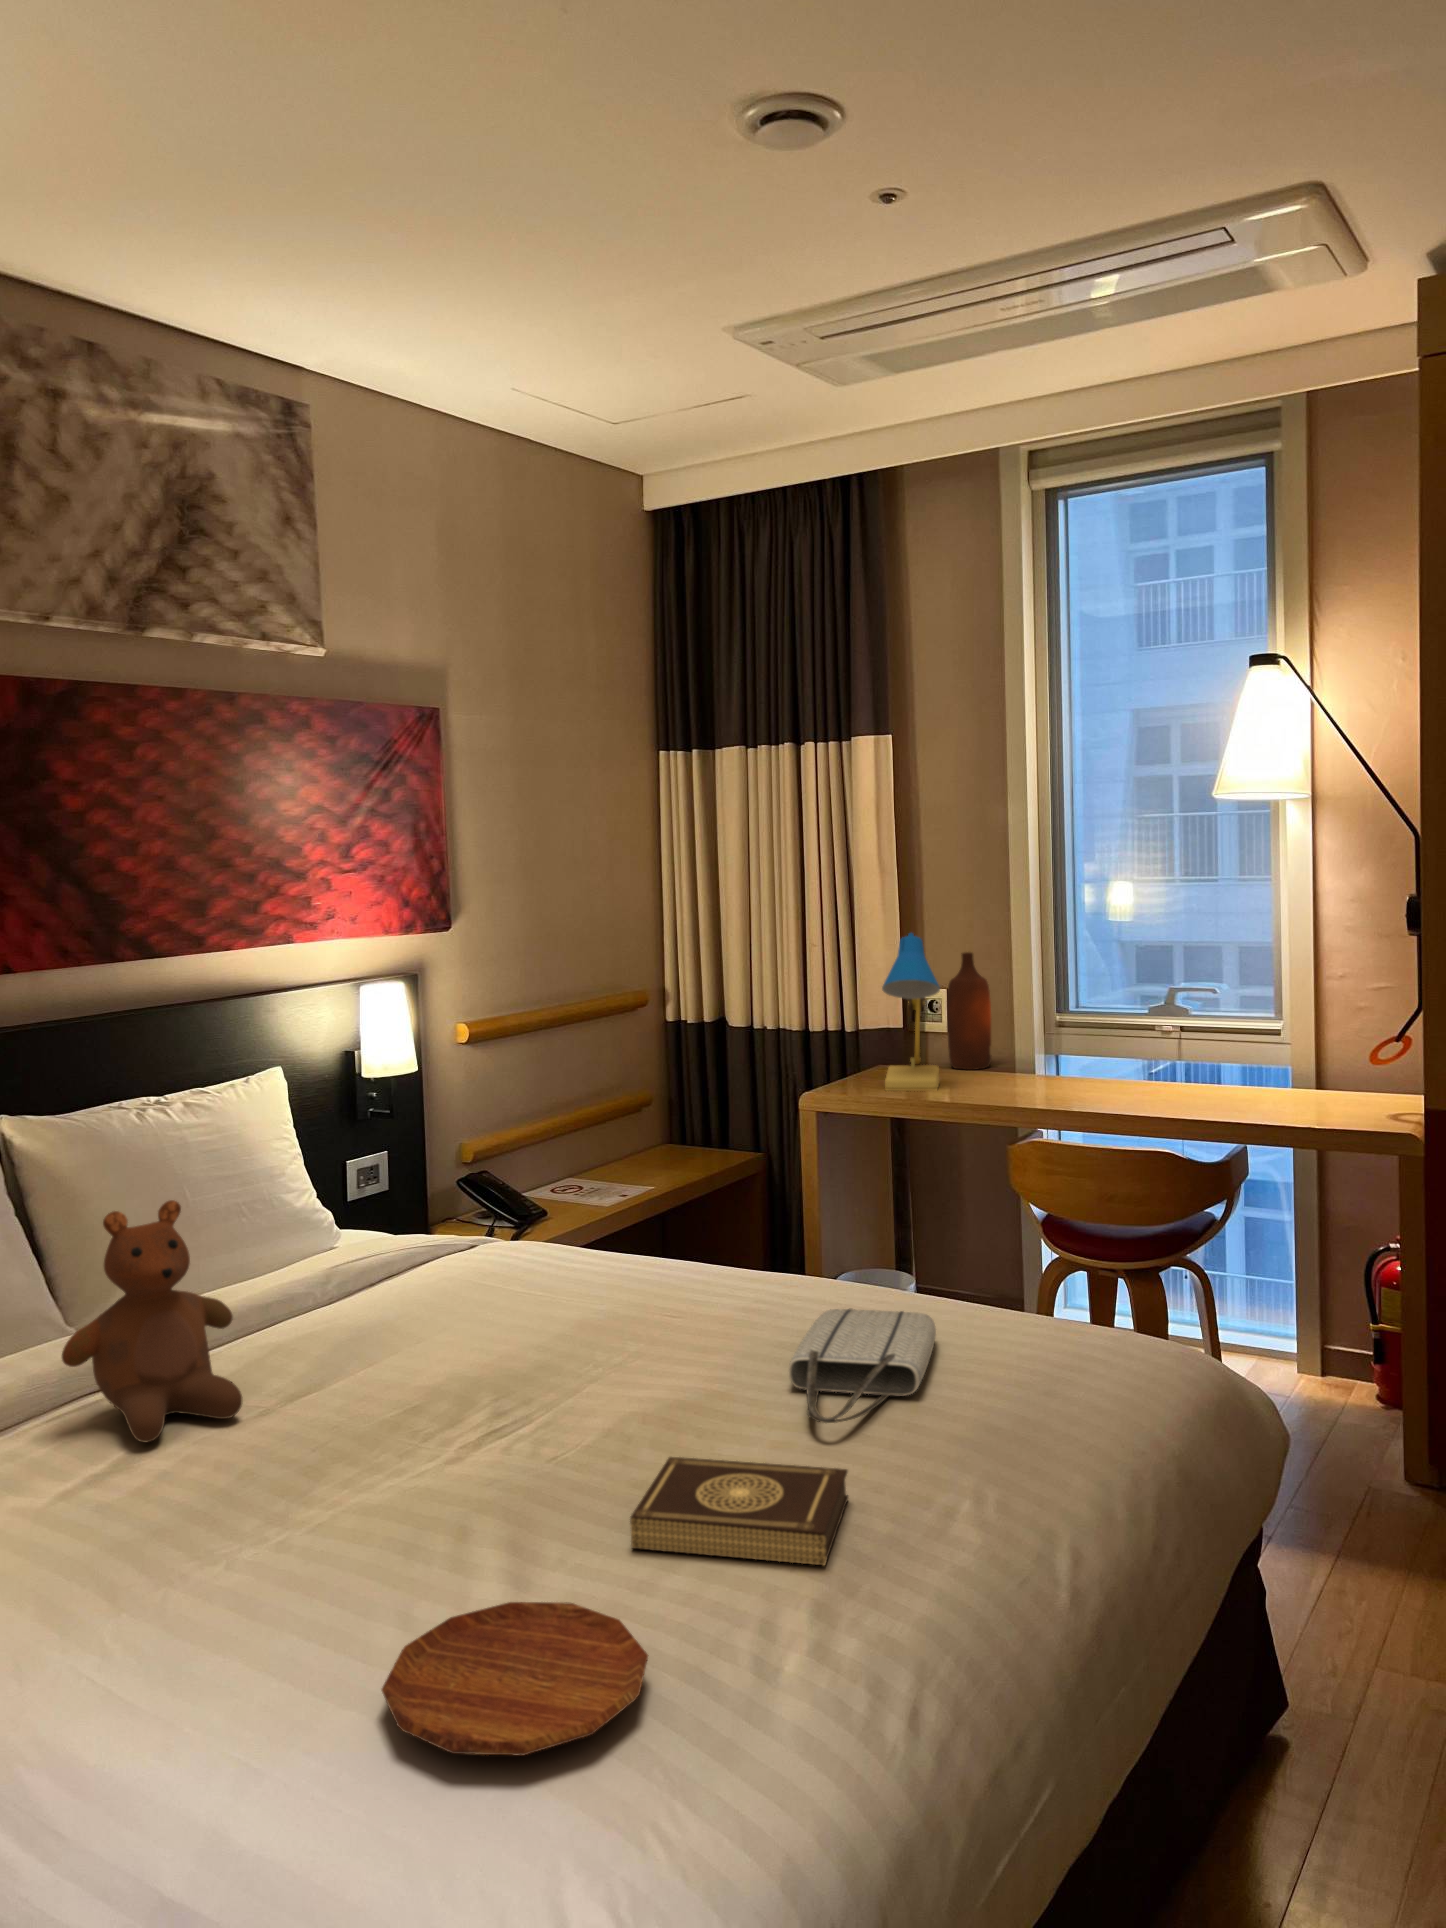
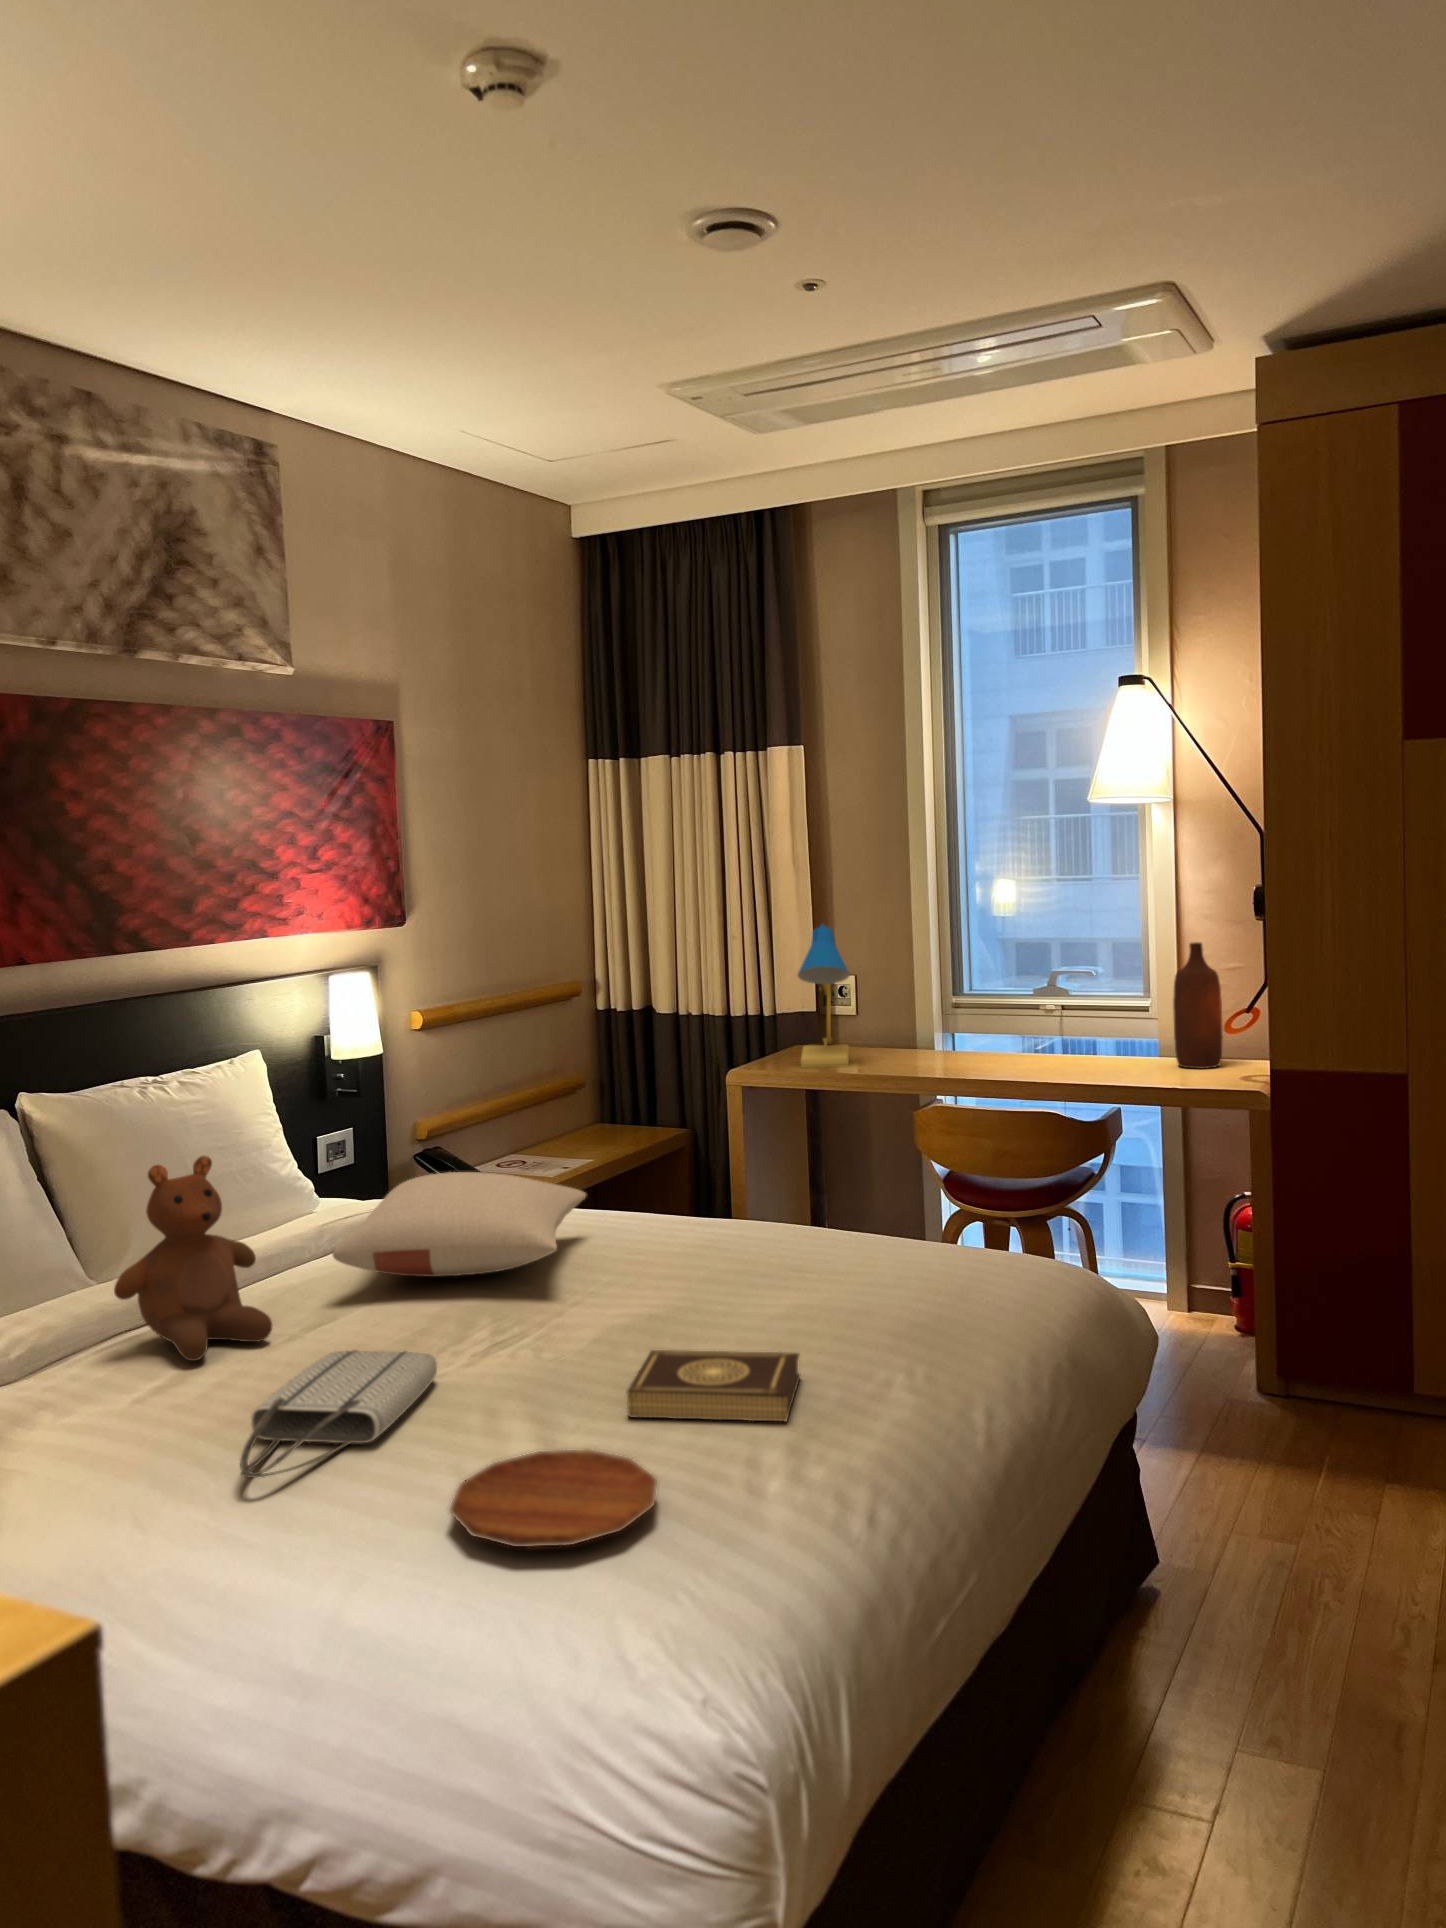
bottle: present [947,952,992,1070] -> present [1173,942,1223,1069]
pillow: none [322,1216,624,1339] -> present [333,1172,586,1277]
tote bag: present [789,1309,936,1423] -> present [240,1350,437,1478]

